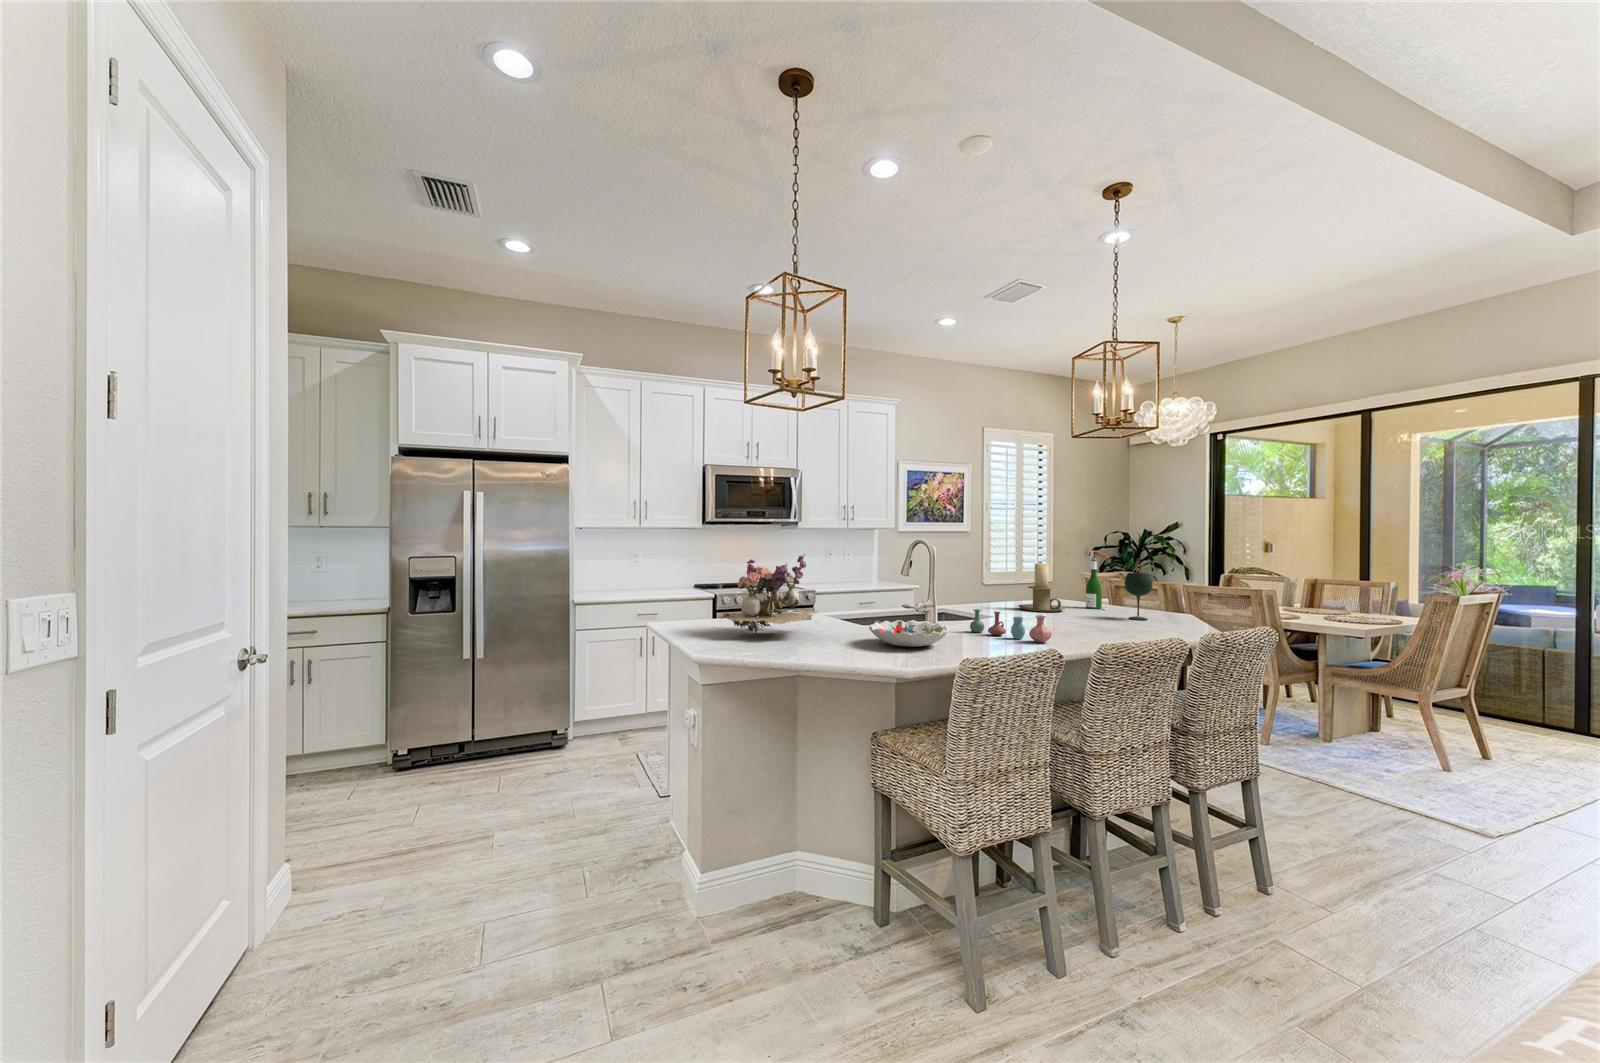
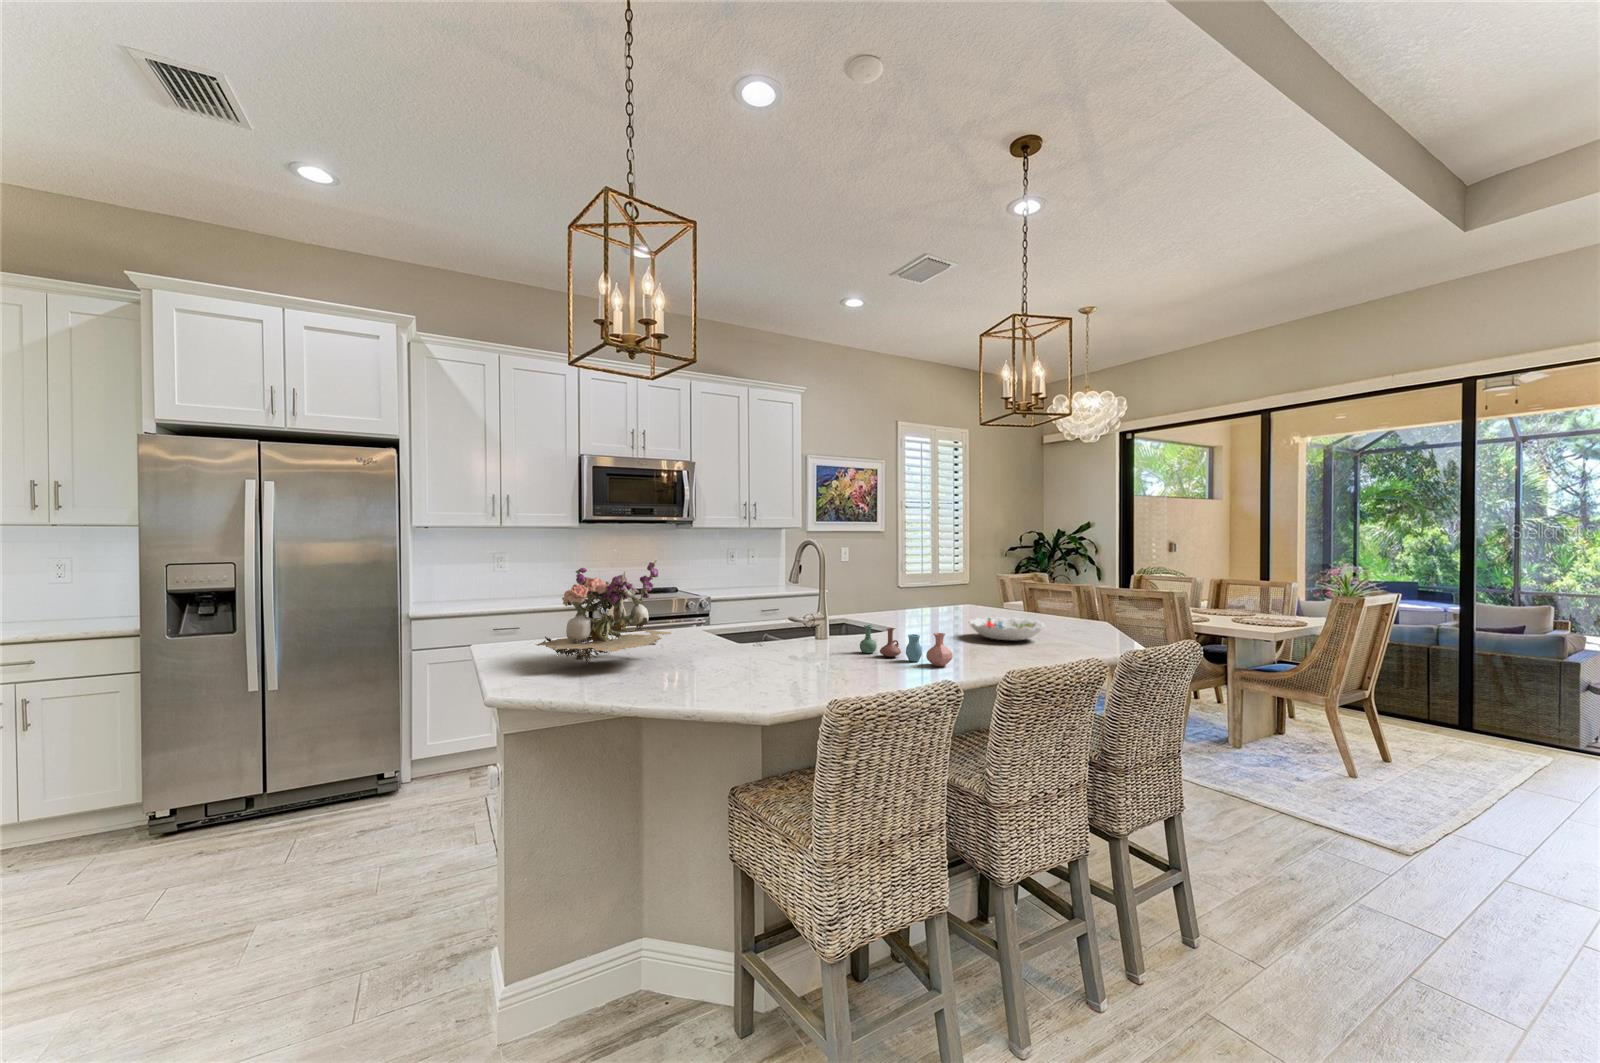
wine bottle: present [1086,550,1108,610] -> none [997,552,1021,618]
candle holder: present [1018,563,1065,612] -> none [923,567,974,623]
wine glass: present [1125,572,1152,620] -> none [1037,577,1067,631]
decorative bowl: present [869,620,949,647] -> present [969,617,1044,640]

